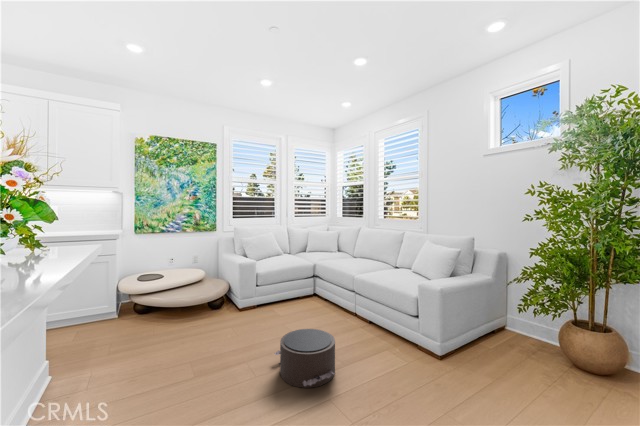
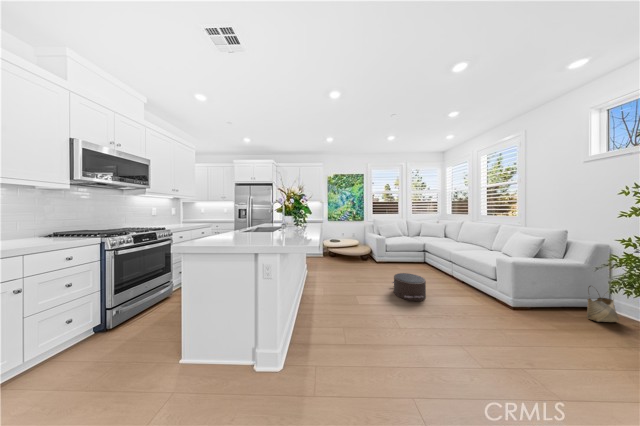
woven basket: none [497,303,519,346] -> present [587,286,619,322]

